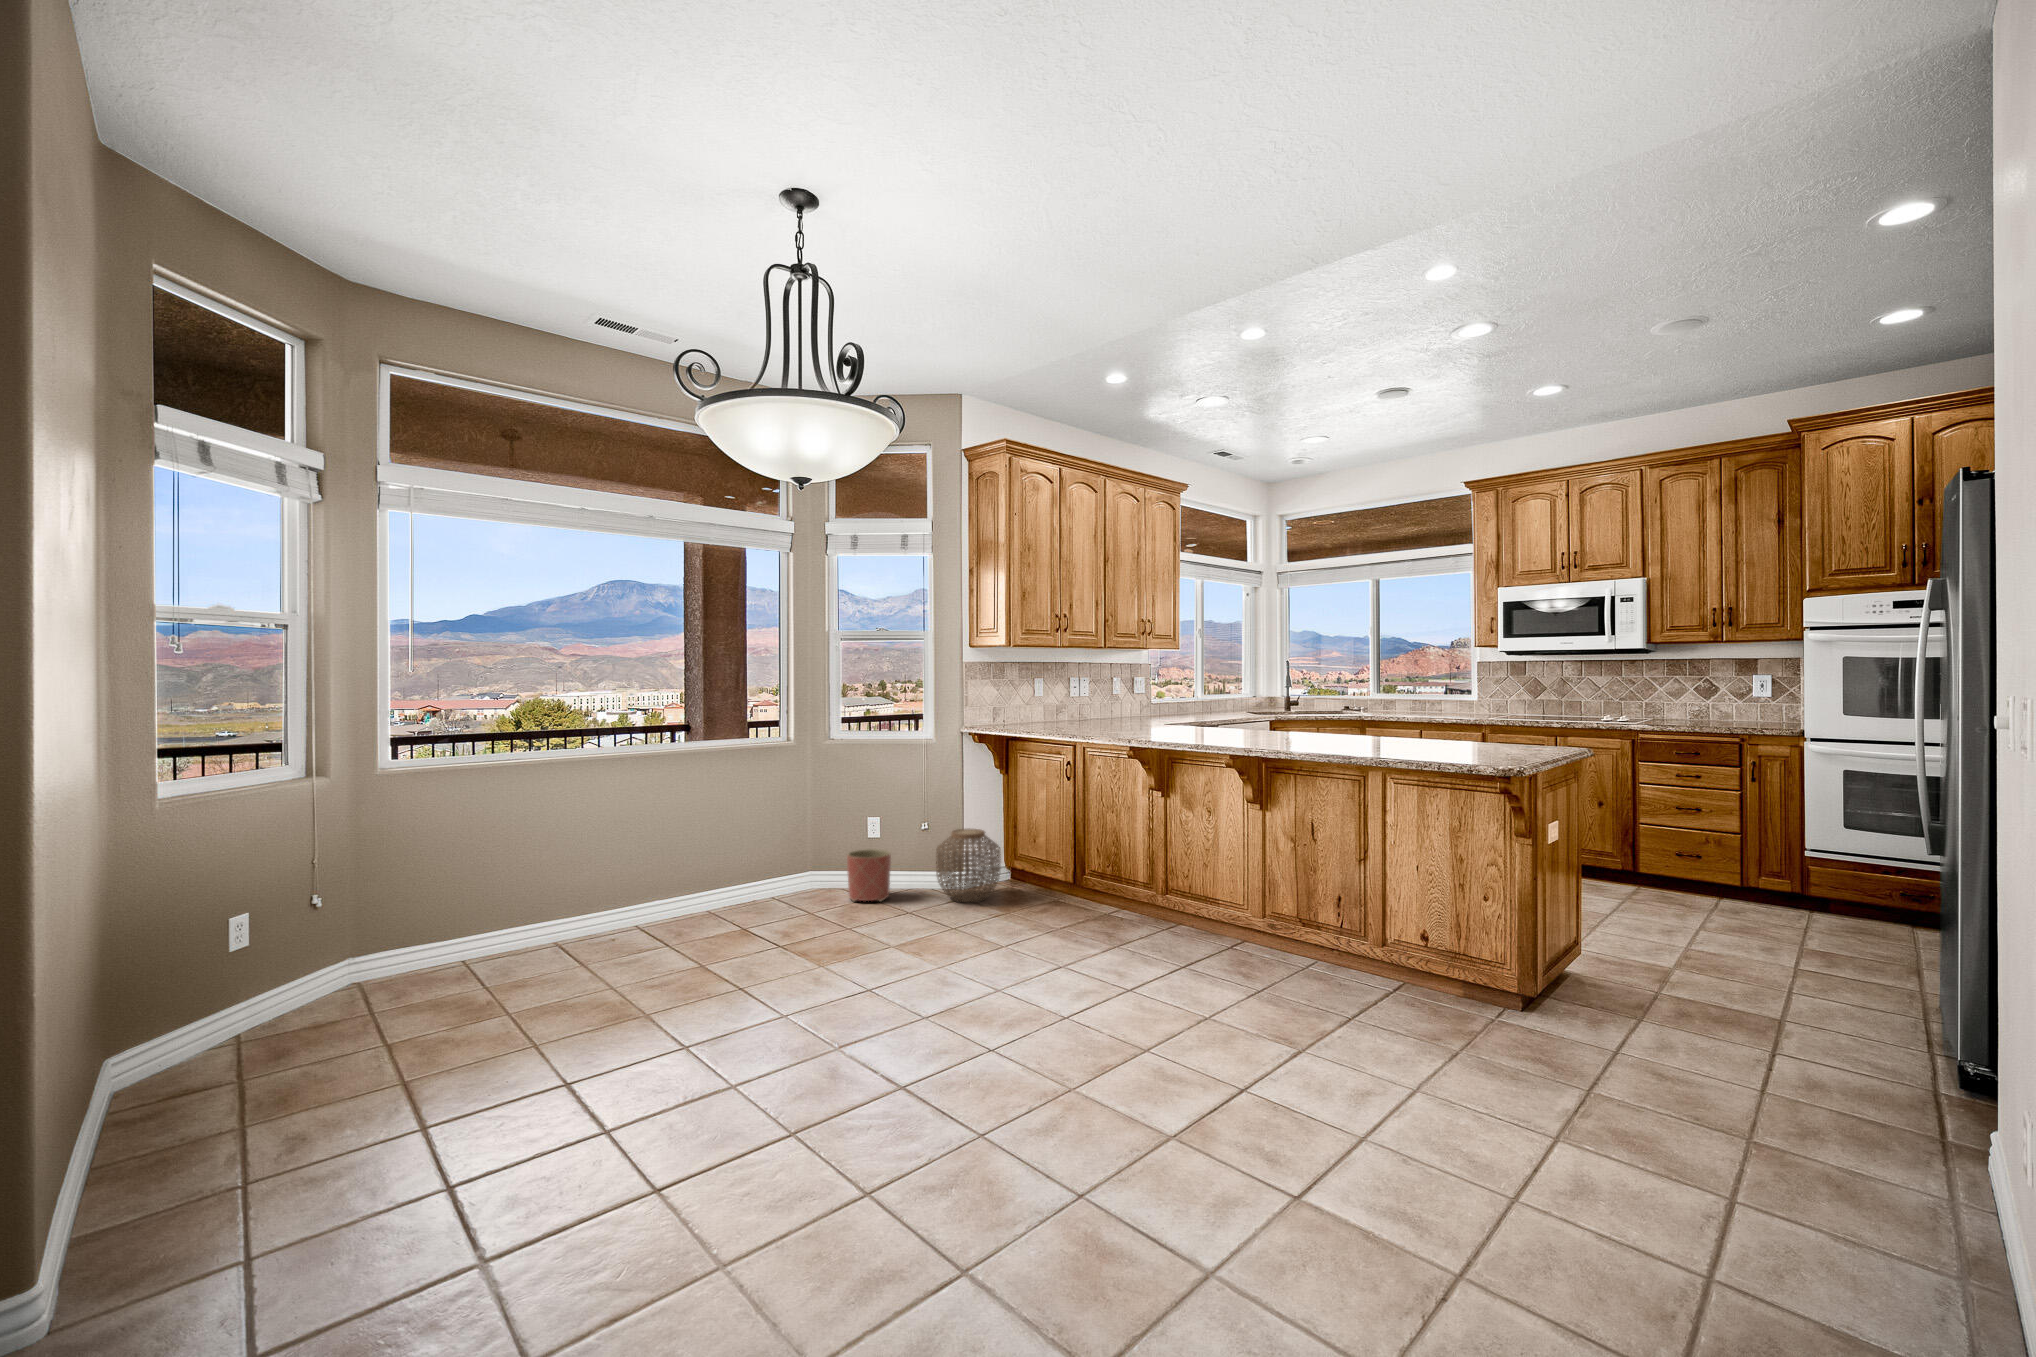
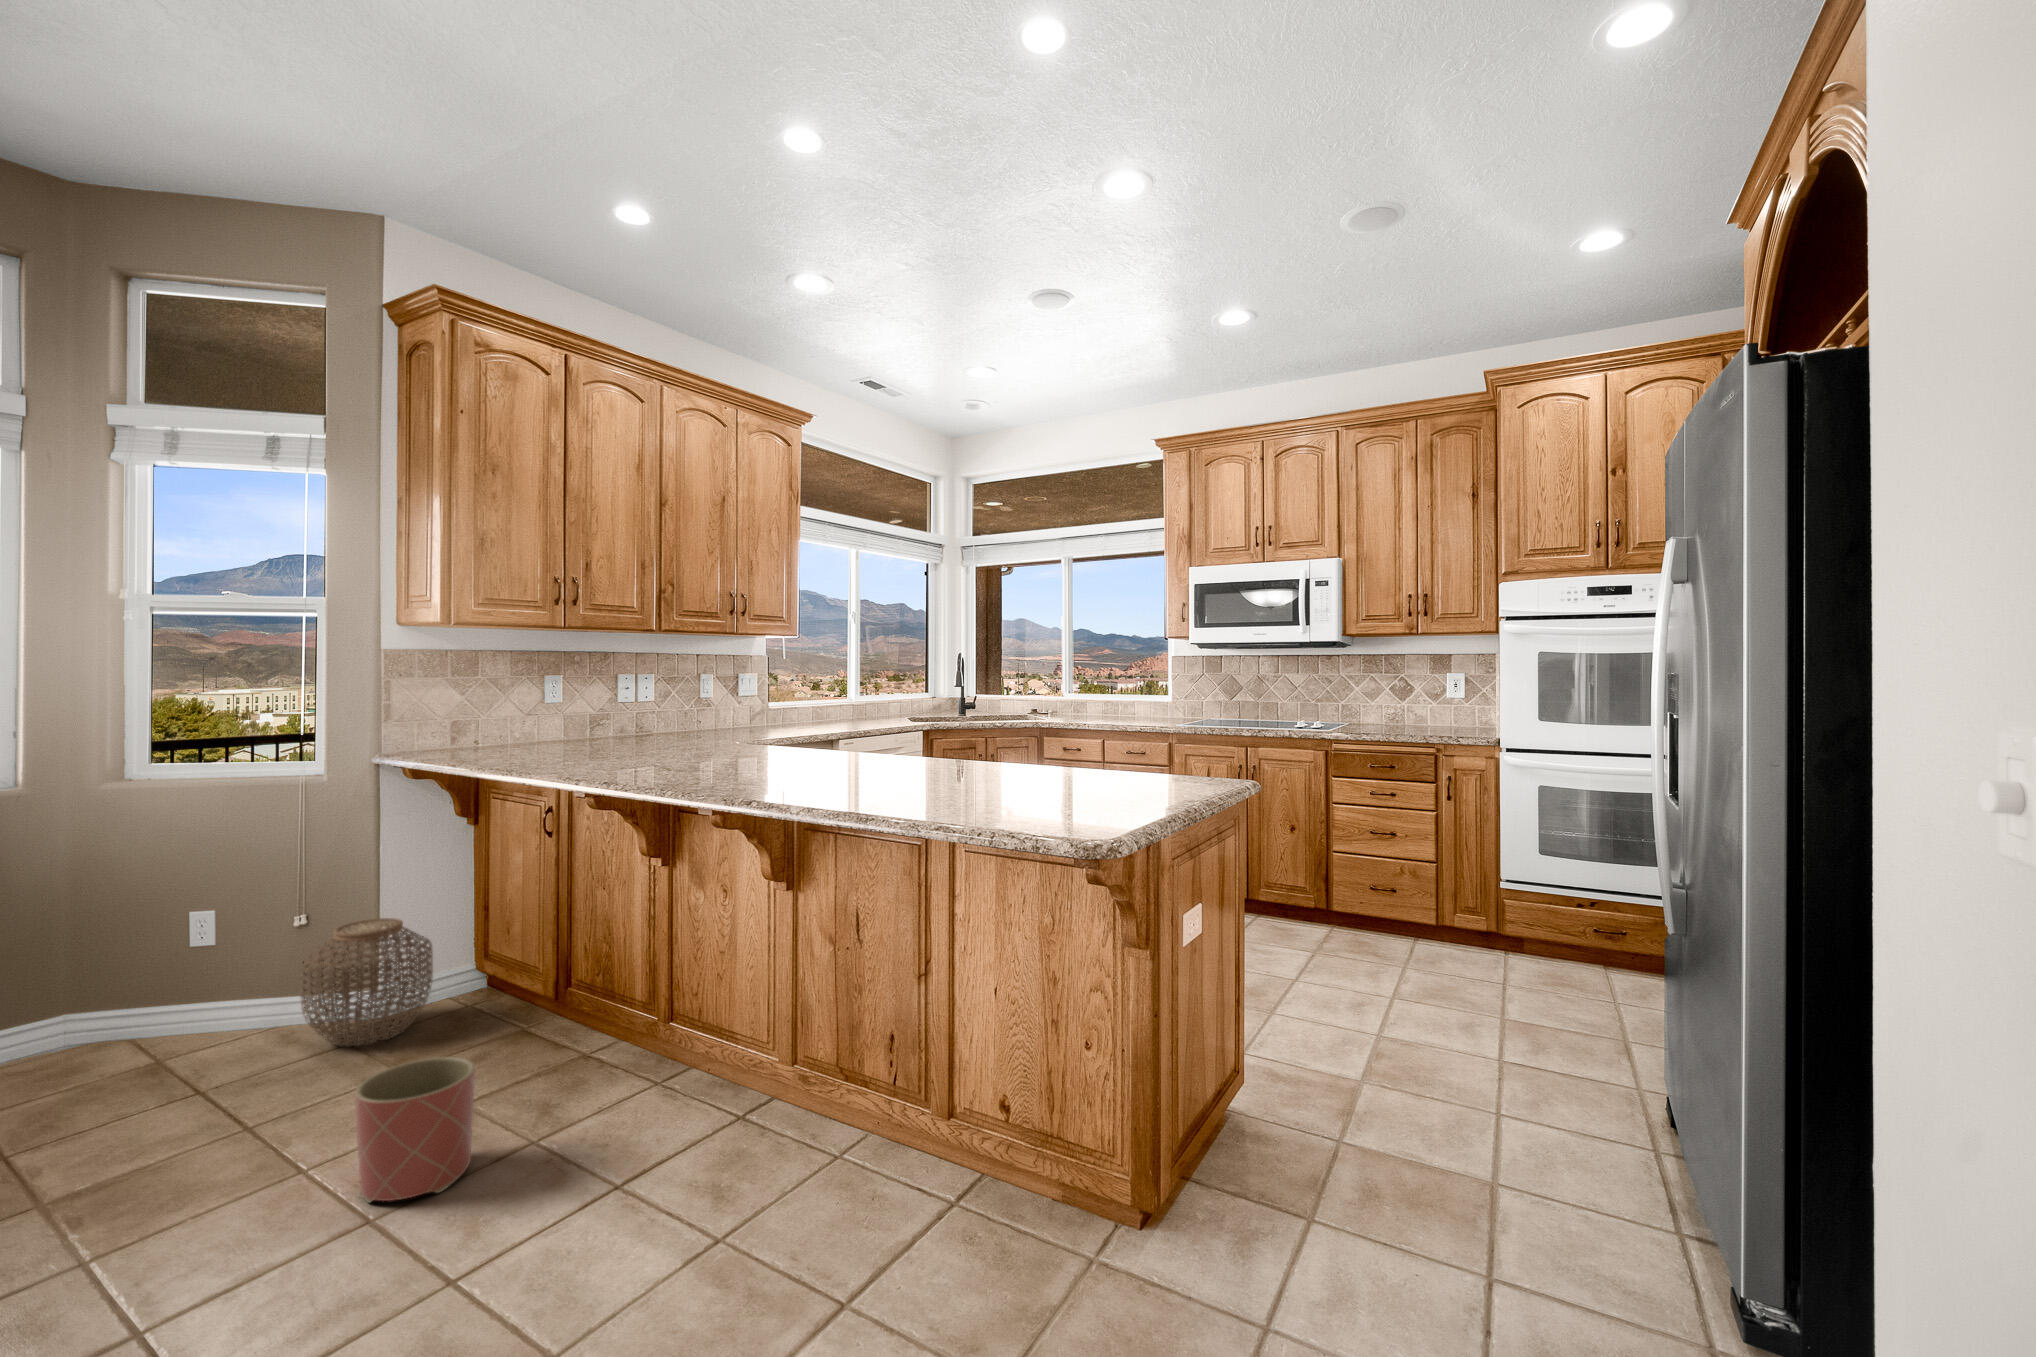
planter: present [847,849,891,901] -> present [355,1057,475,1203]

